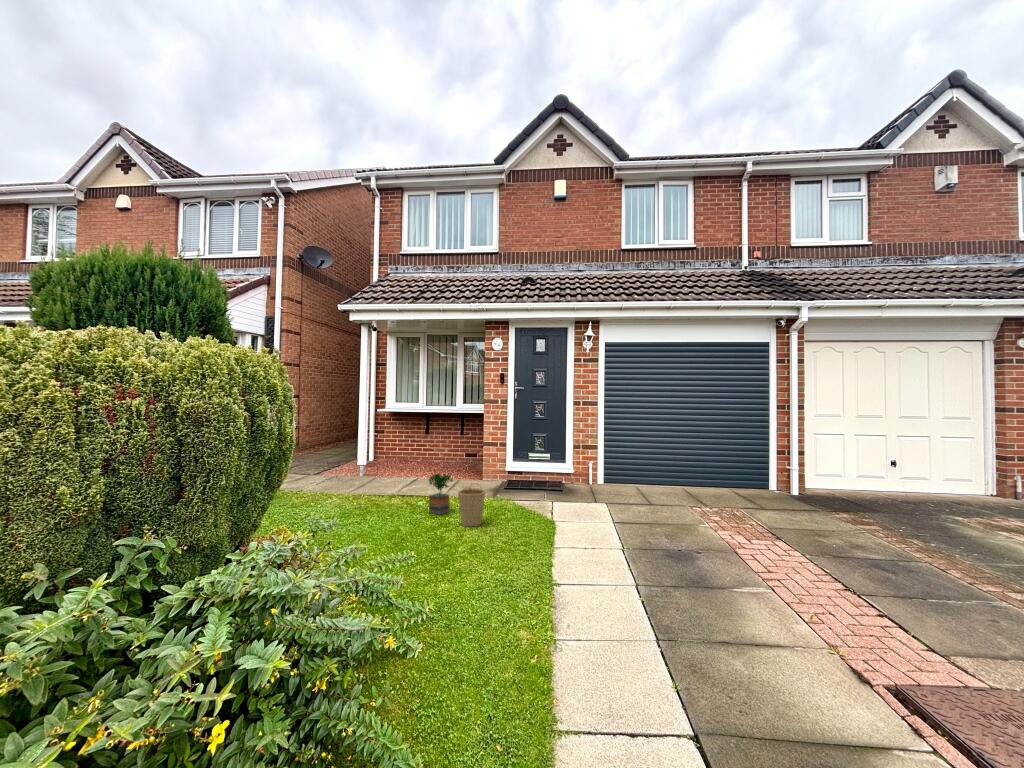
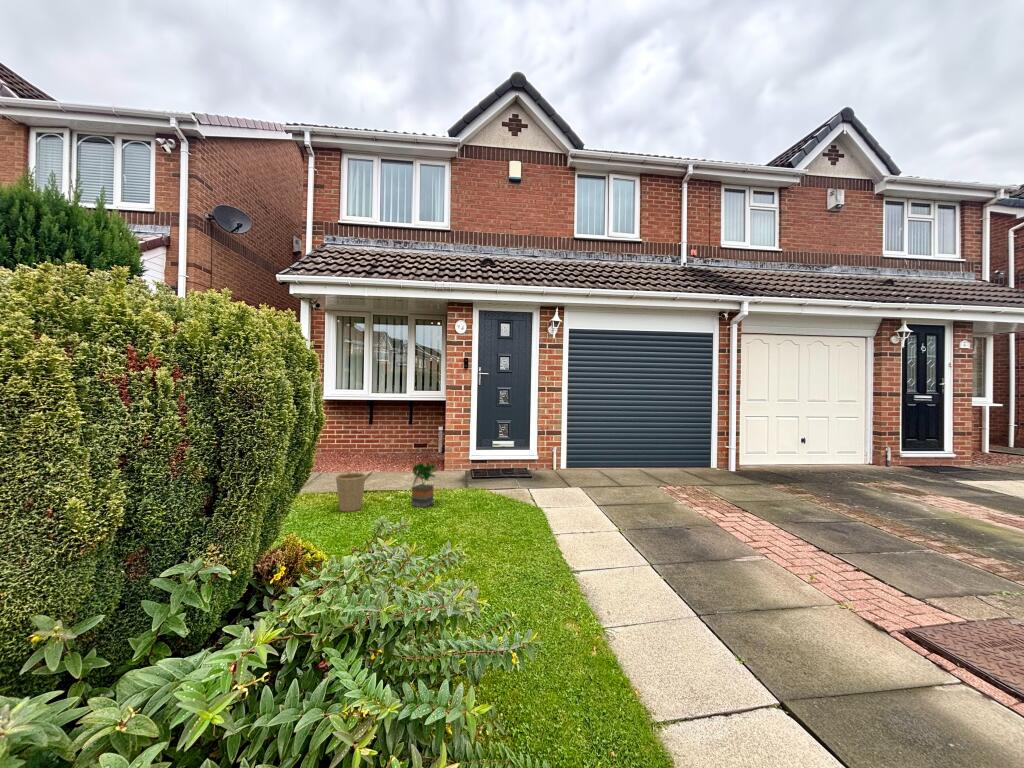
basket: present [458,487,485,527] -> present [336,467,366,512]

